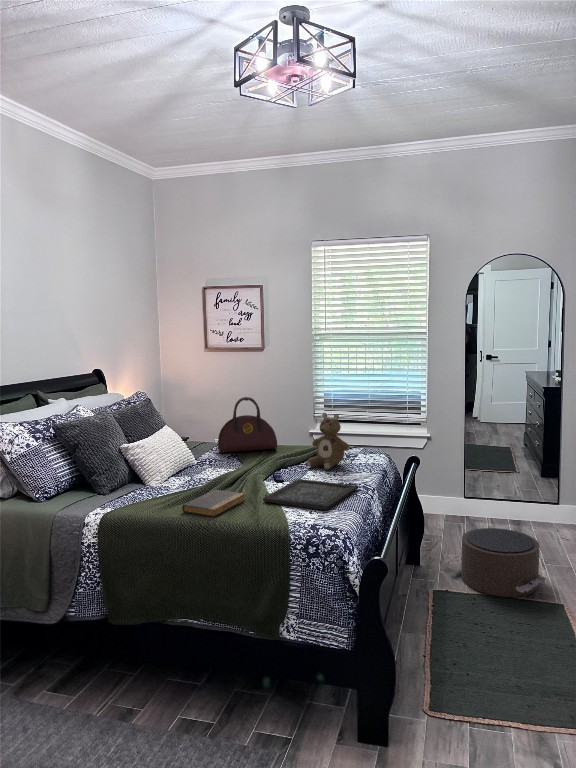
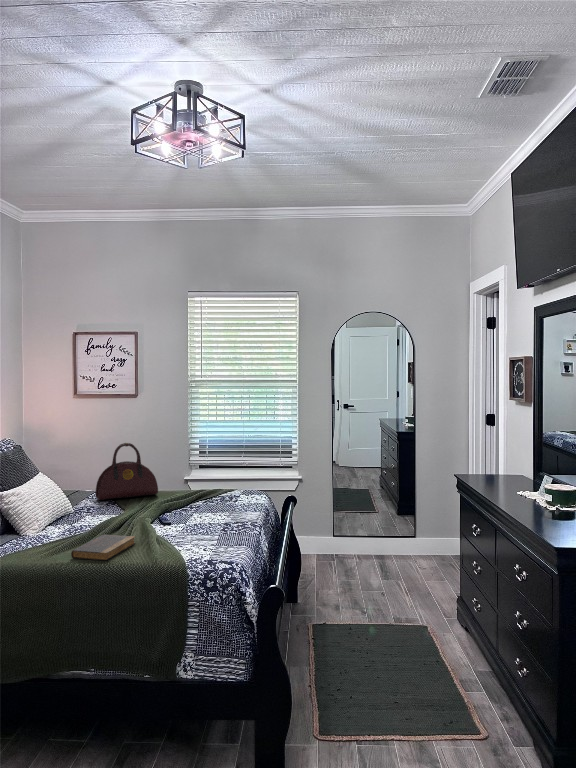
stuffed bear: present [307,413,350,470] -> none [191,456,233,511]
tray: present [263,479,358,510] -> none [154,521,245,547]
pouf: present [446,528,546,597] -> none [321,561,413,623]

